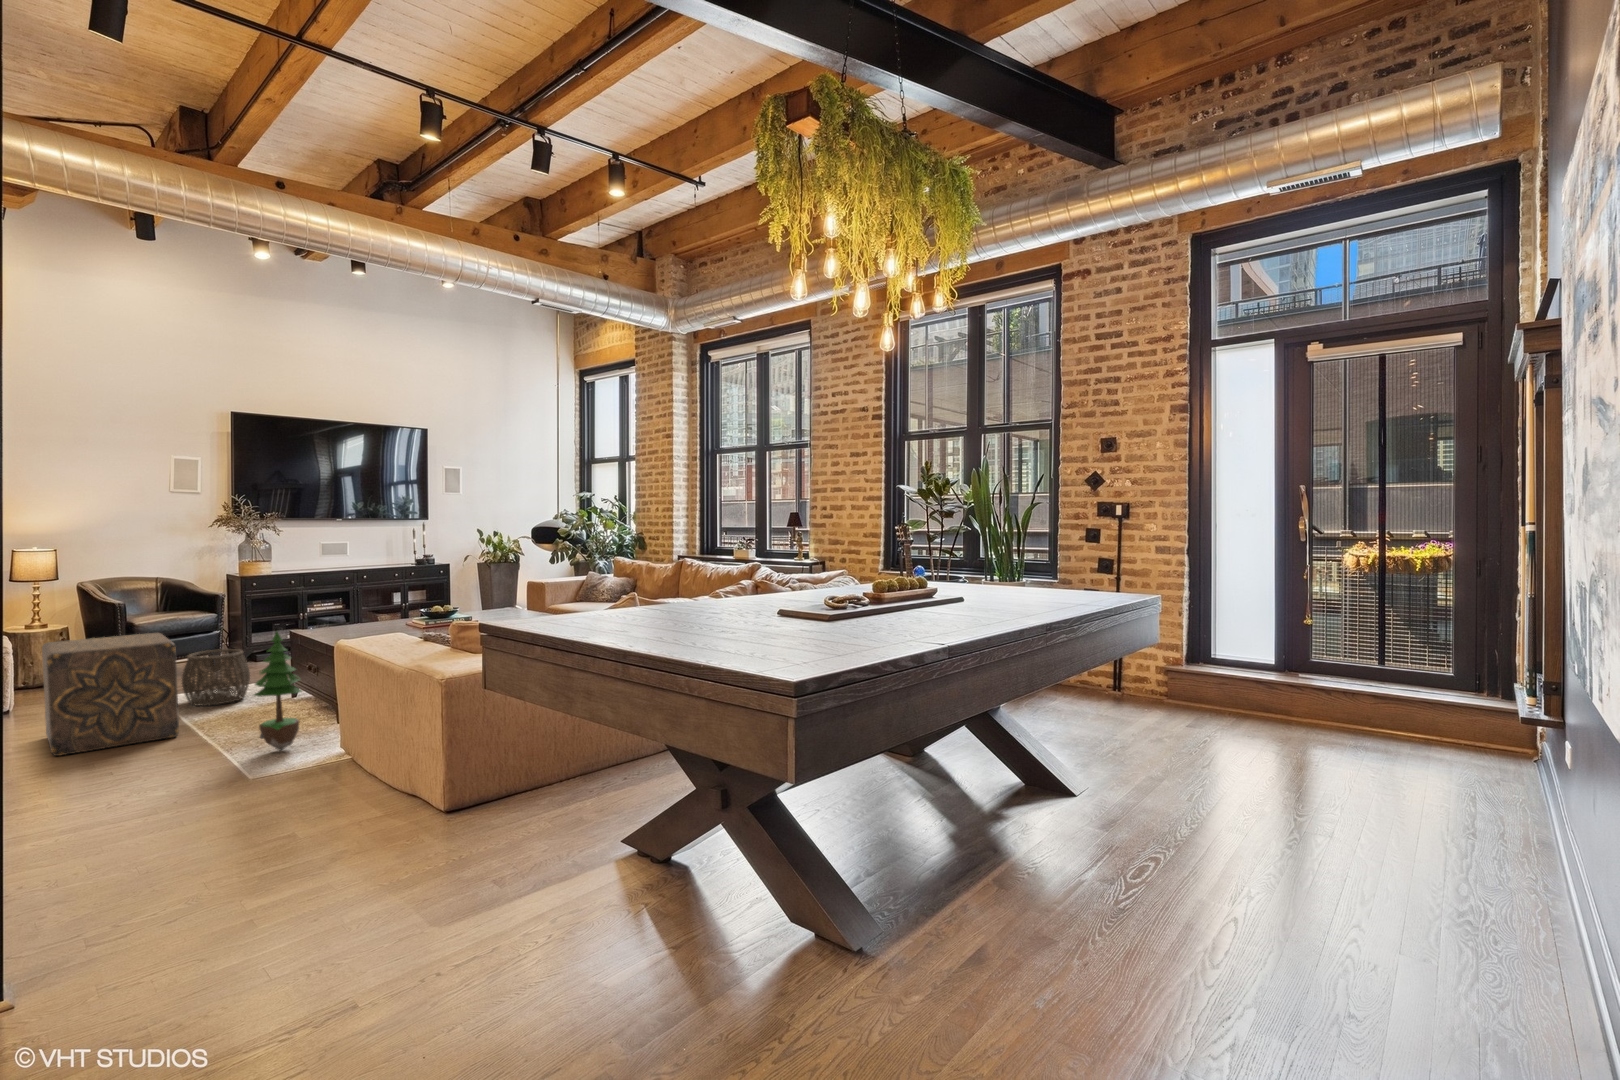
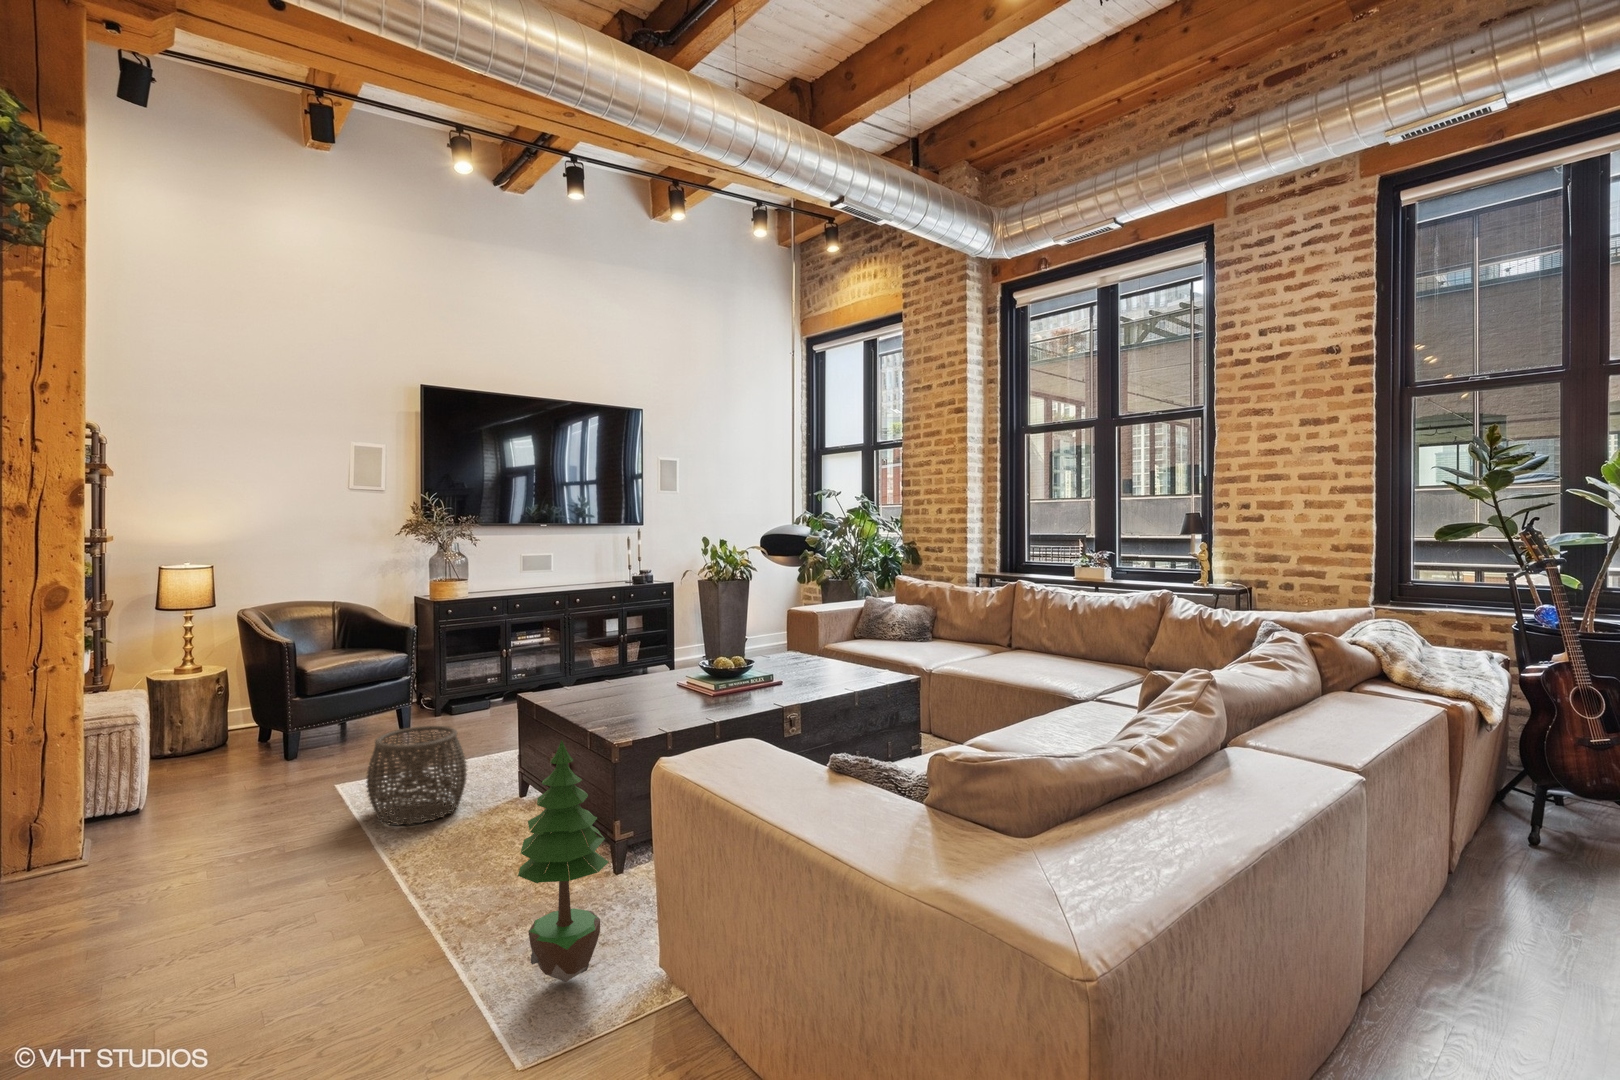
ottoman: present [42,633,179,756] -> none [139,713,371,976]

